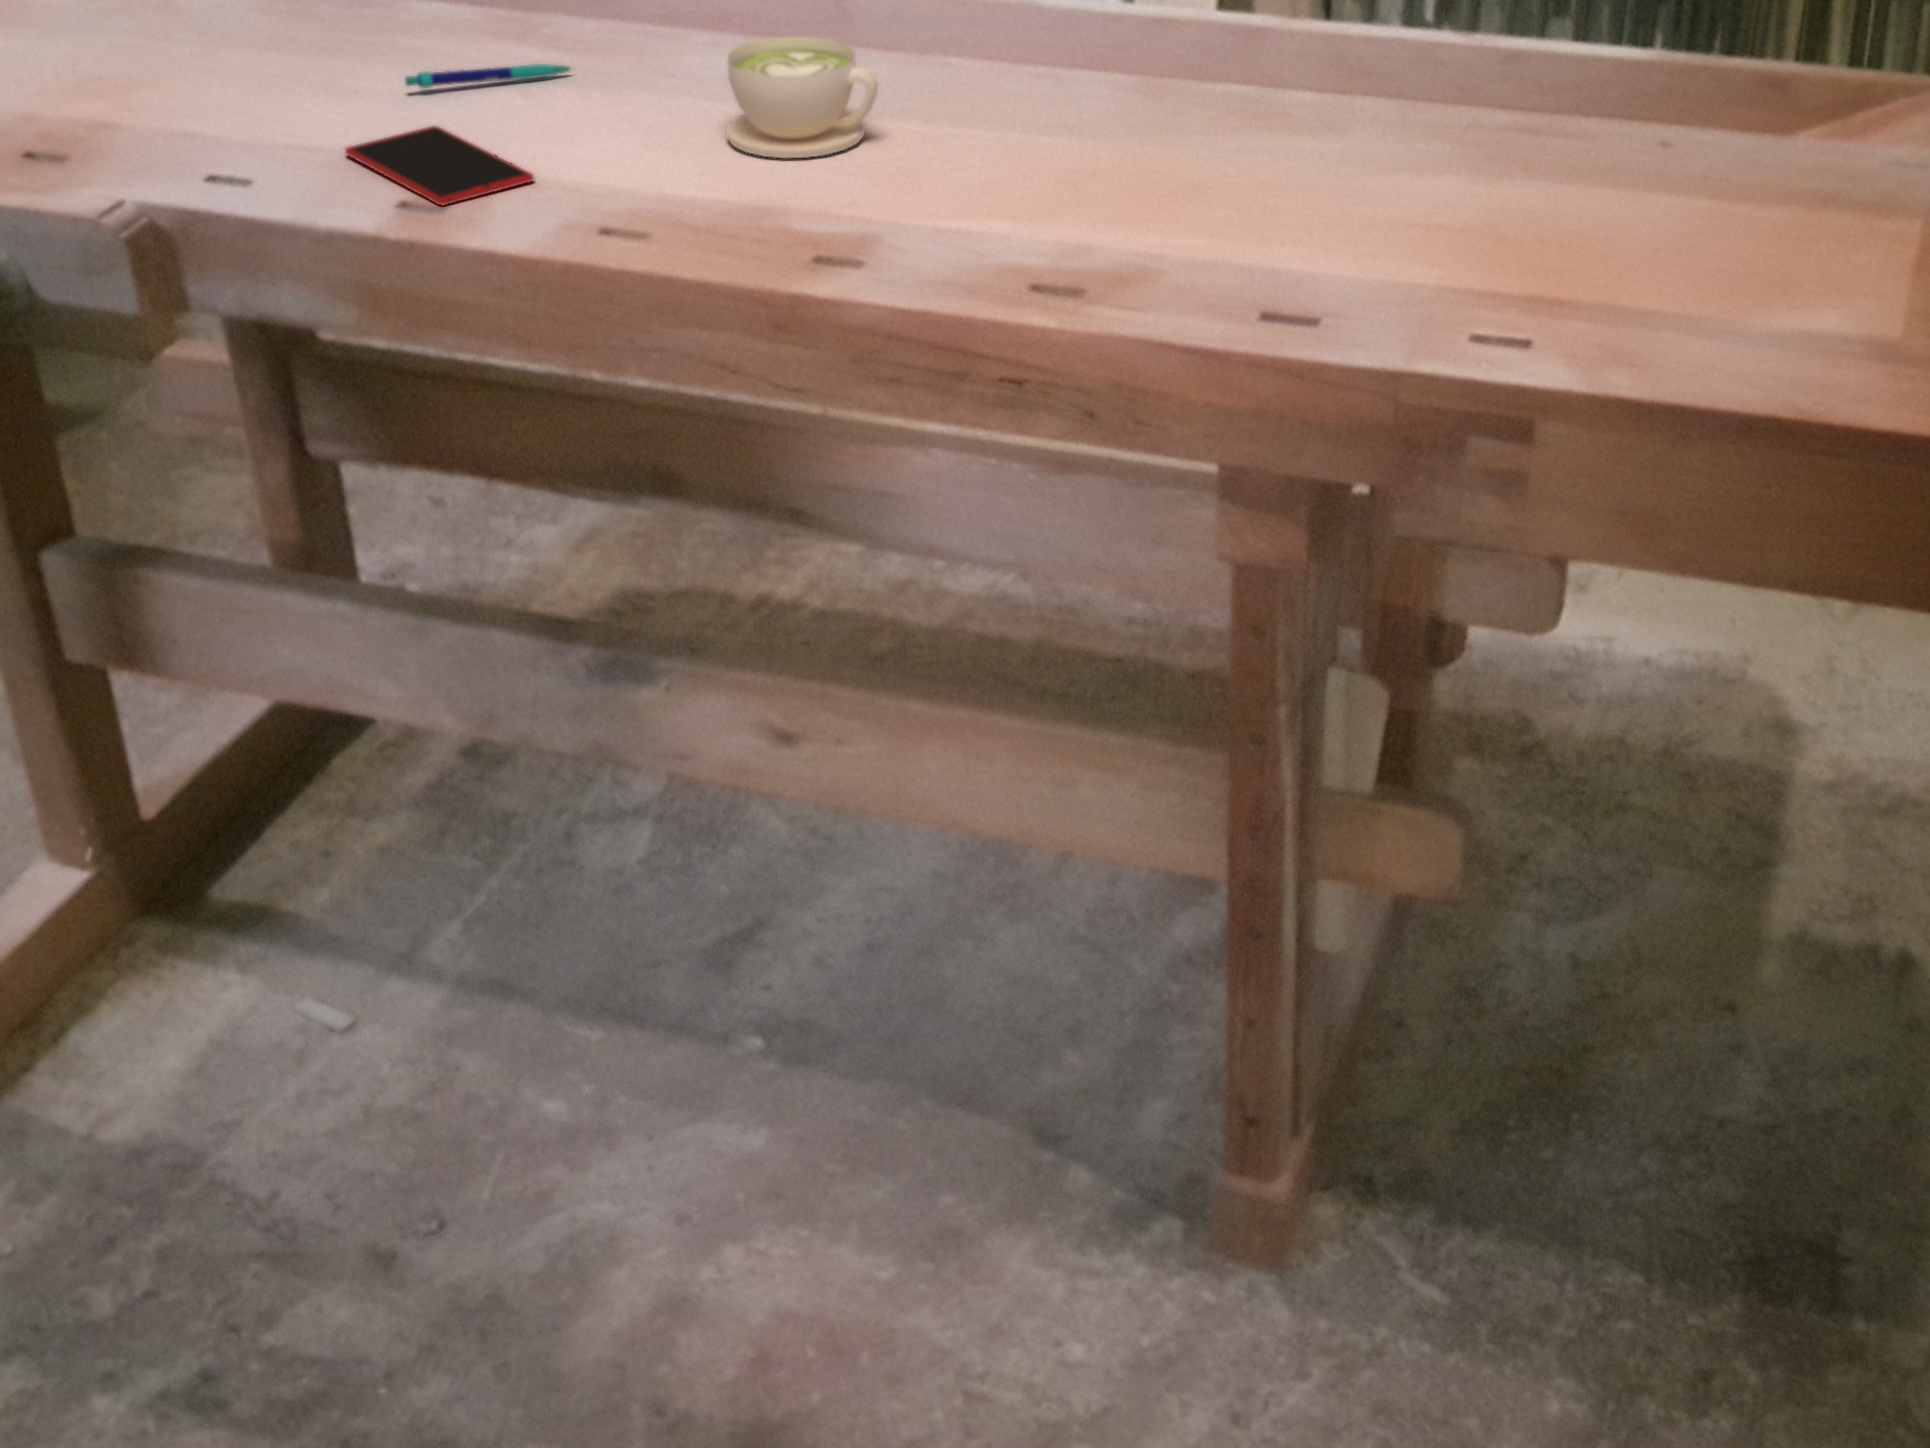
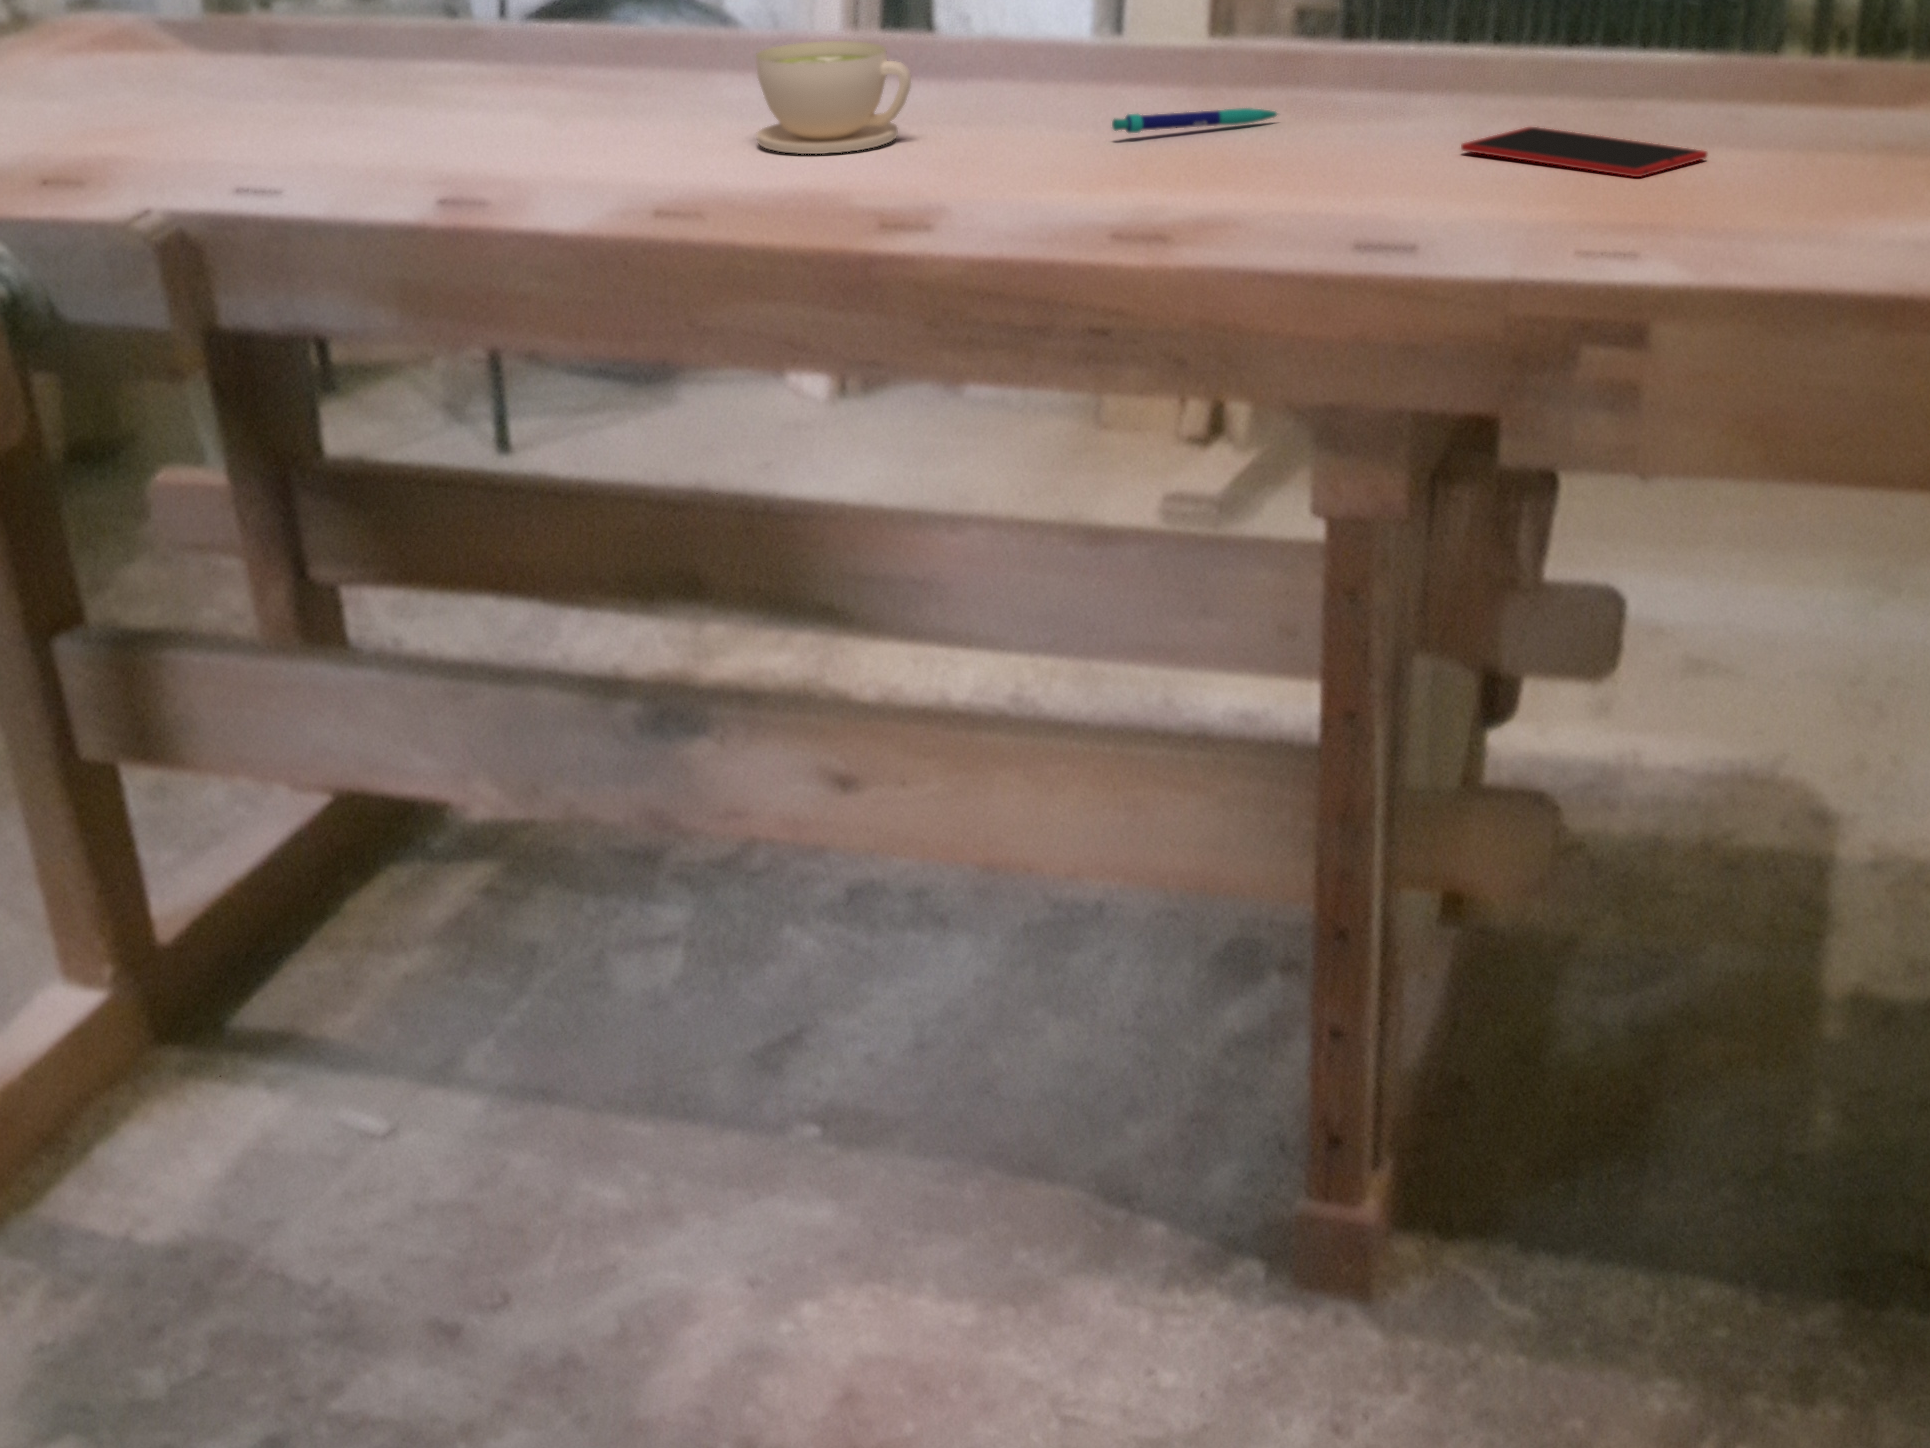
pen: present [405,64,571,89] -> present [1112,108,1278,133]
smartphone: present [345,126,534,205] -> present [1461,127,1707,177]

